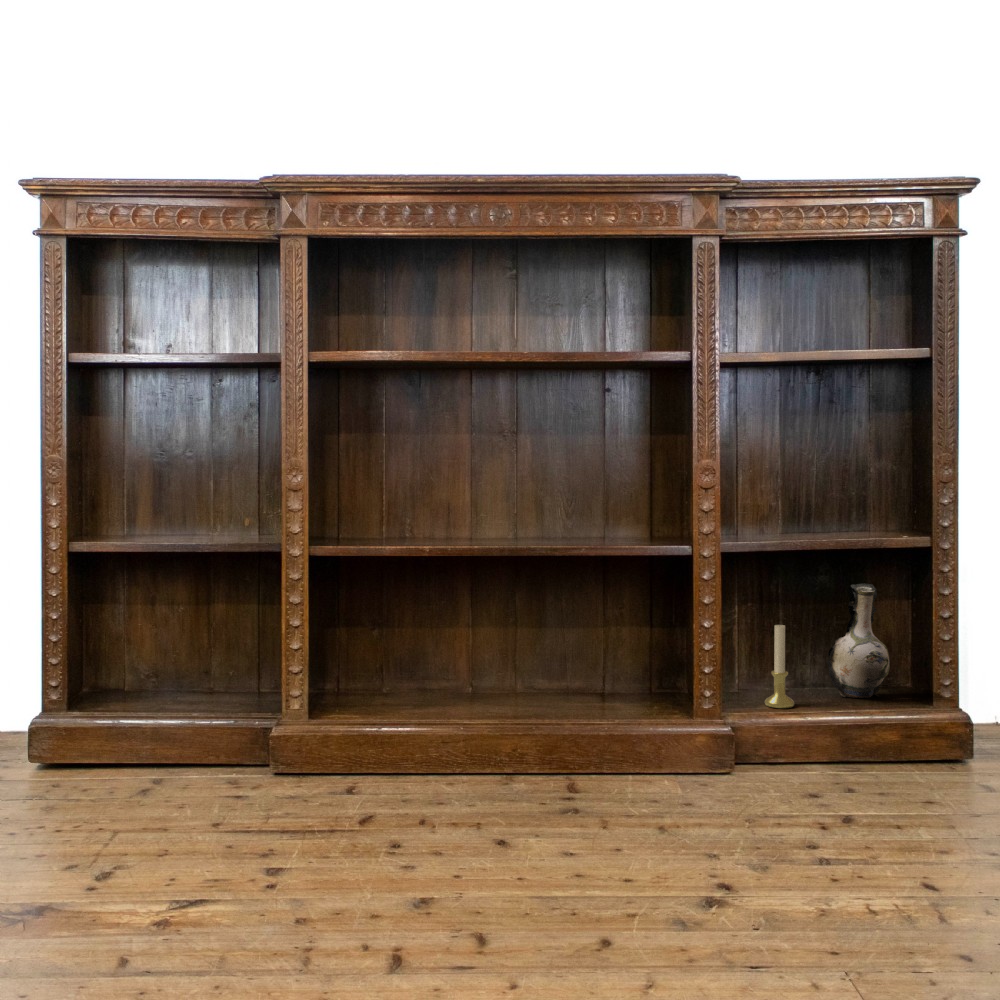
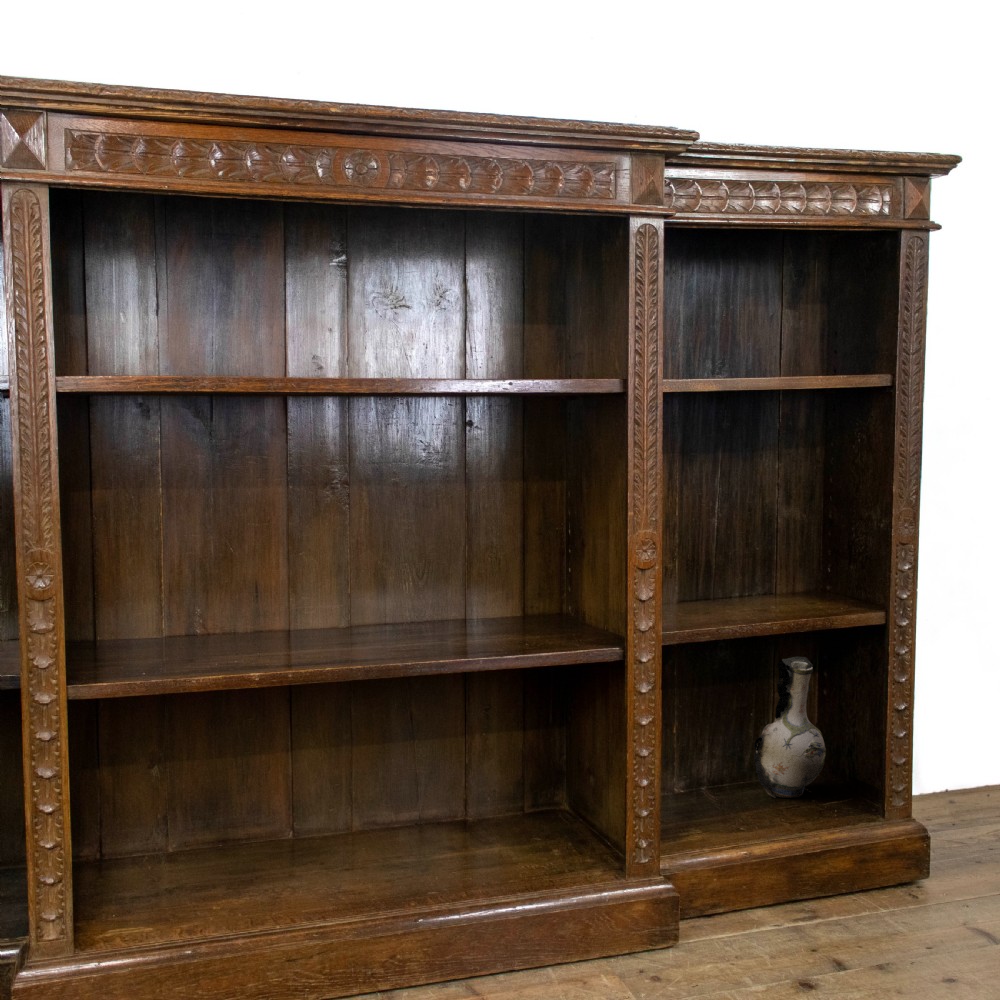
candle holder: present [765,625,794,708] -> none [691,719,728,830]

